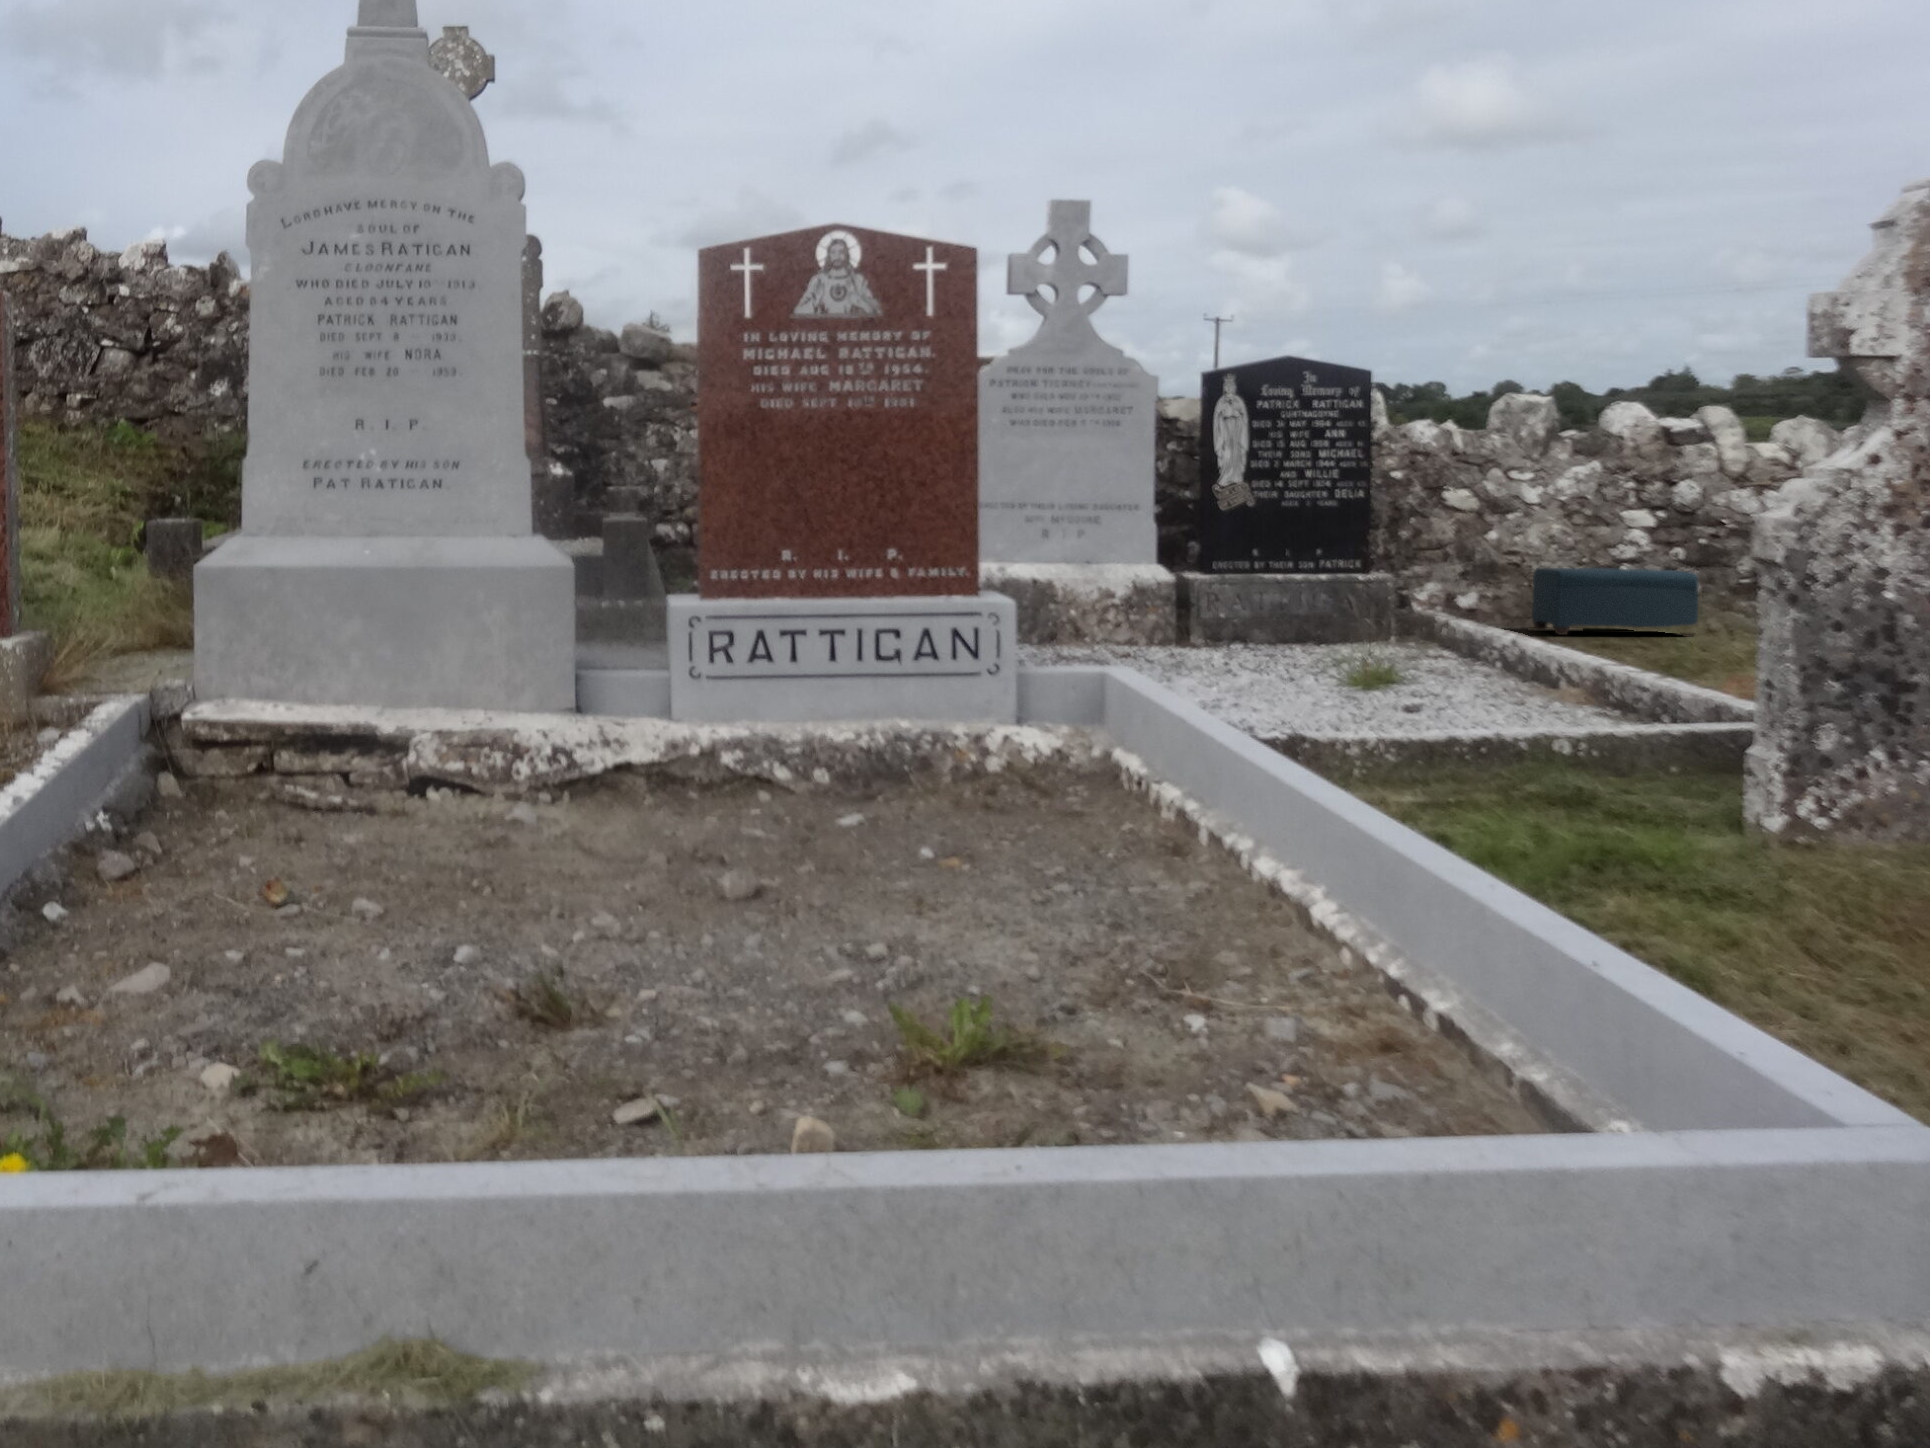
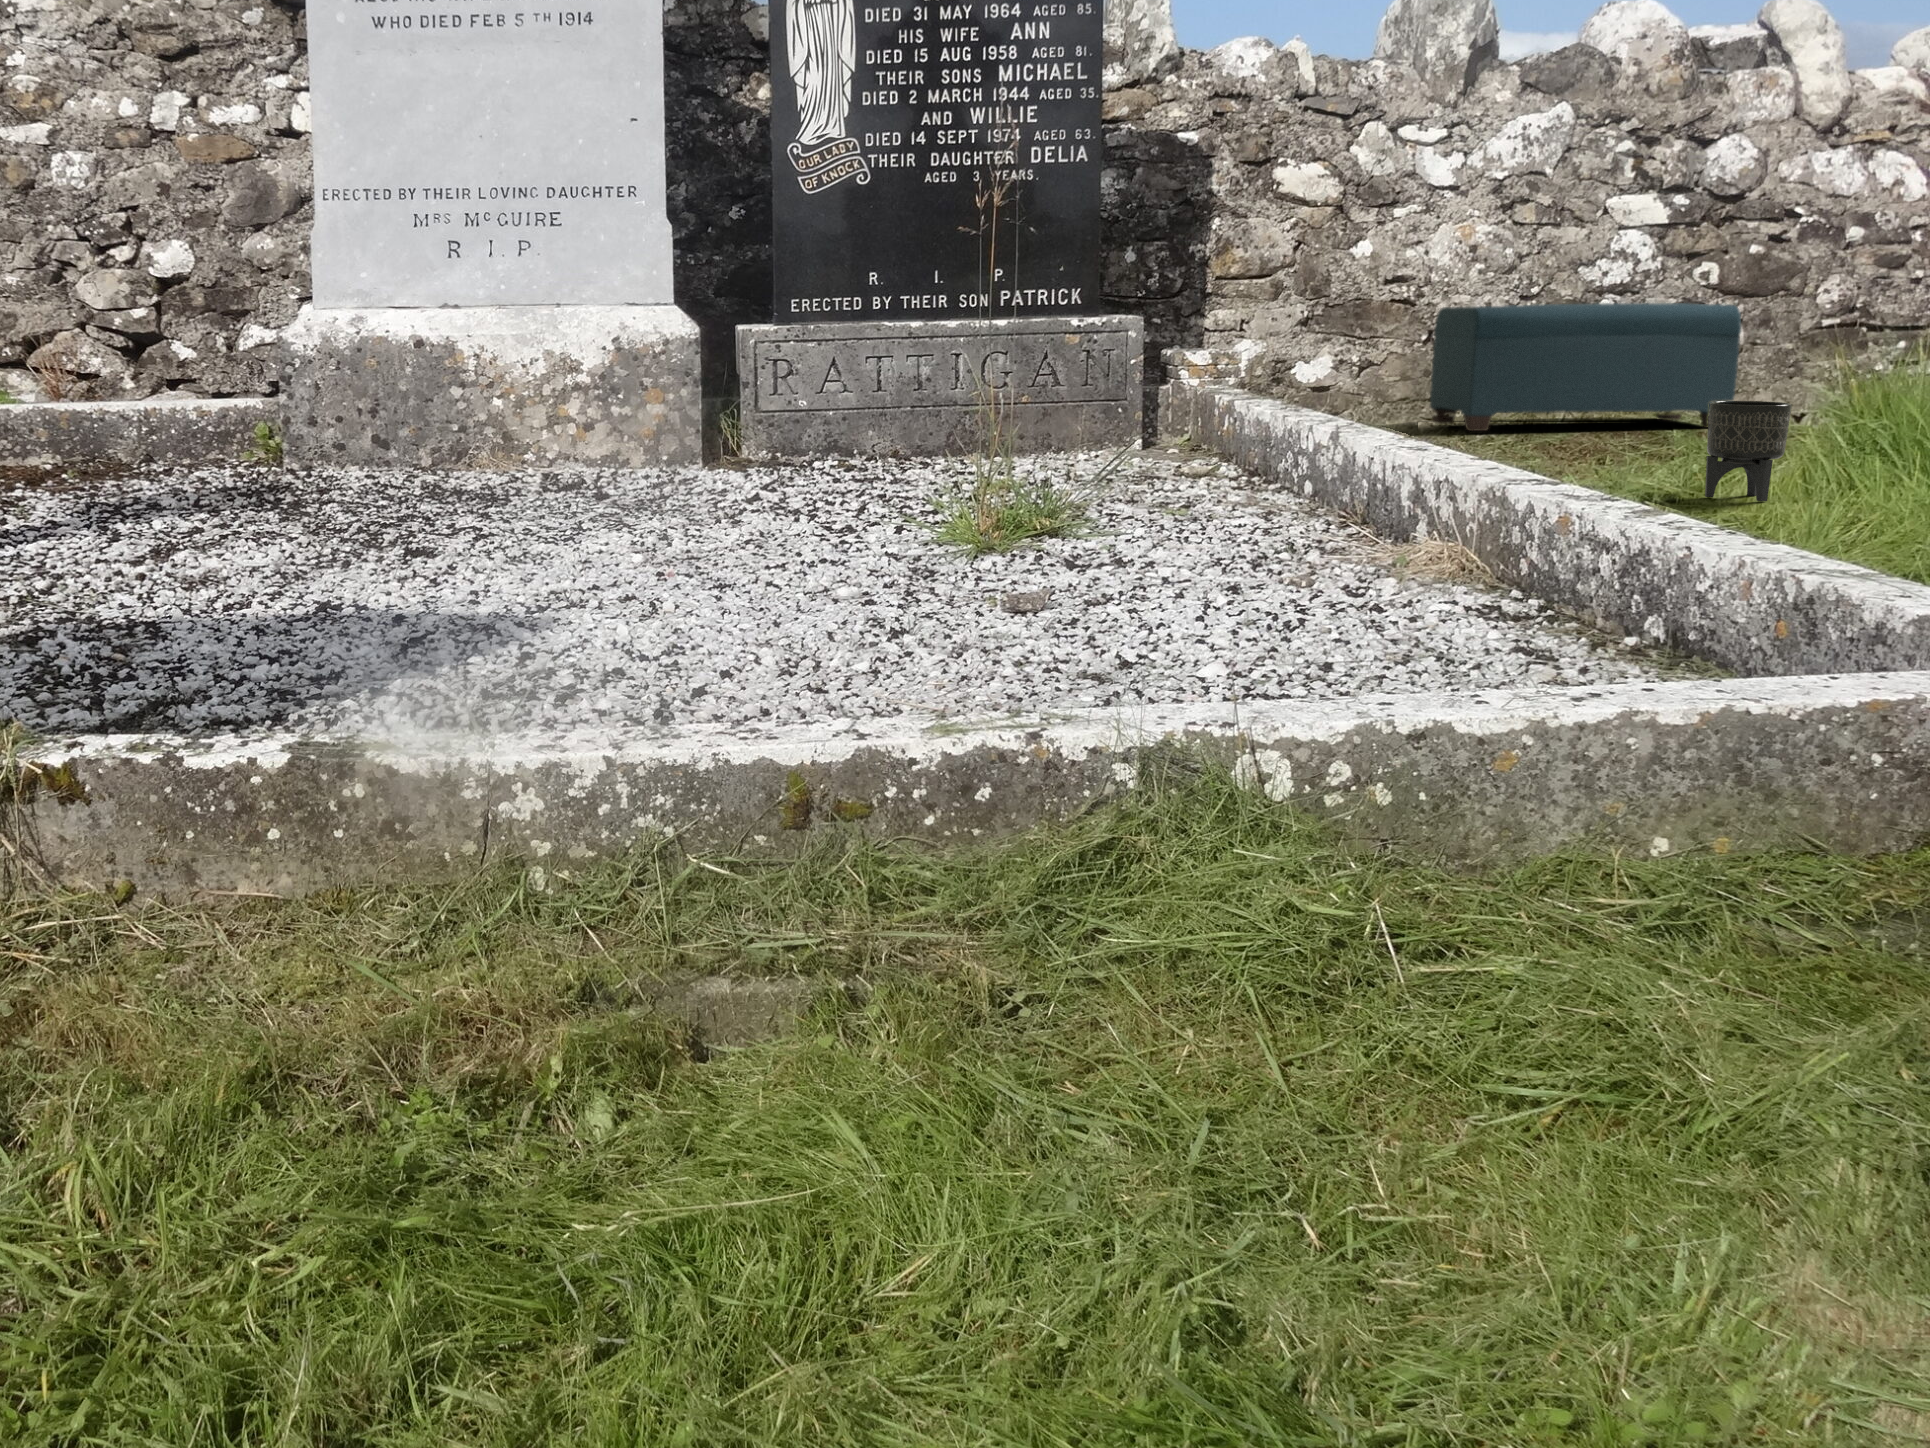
planter: none [1684,628,1721,674] -> present [1705,401,1792,501]

